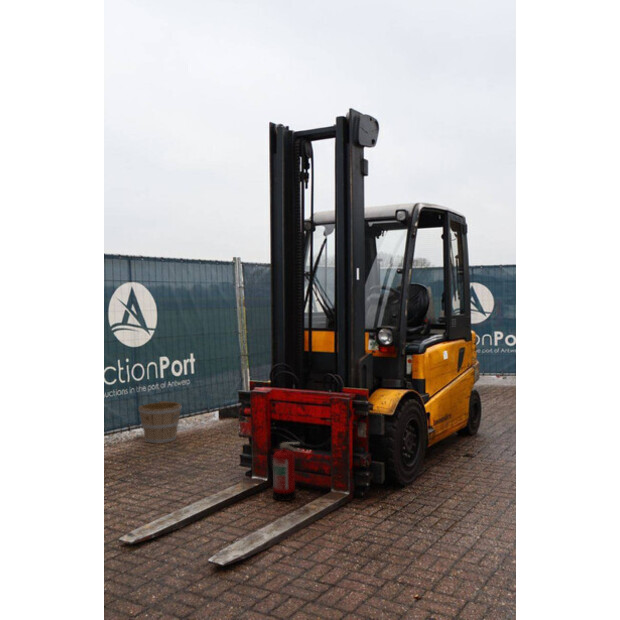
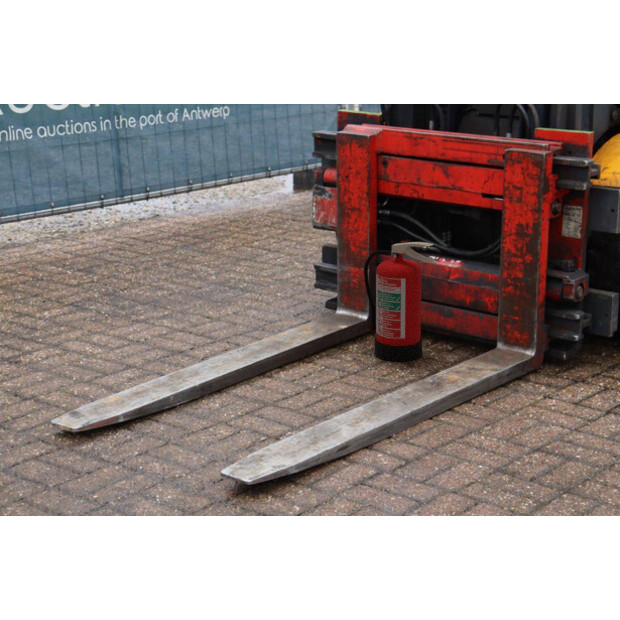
wooden bucket: present [139,401,182,444] -> none [121,155,208,239]

